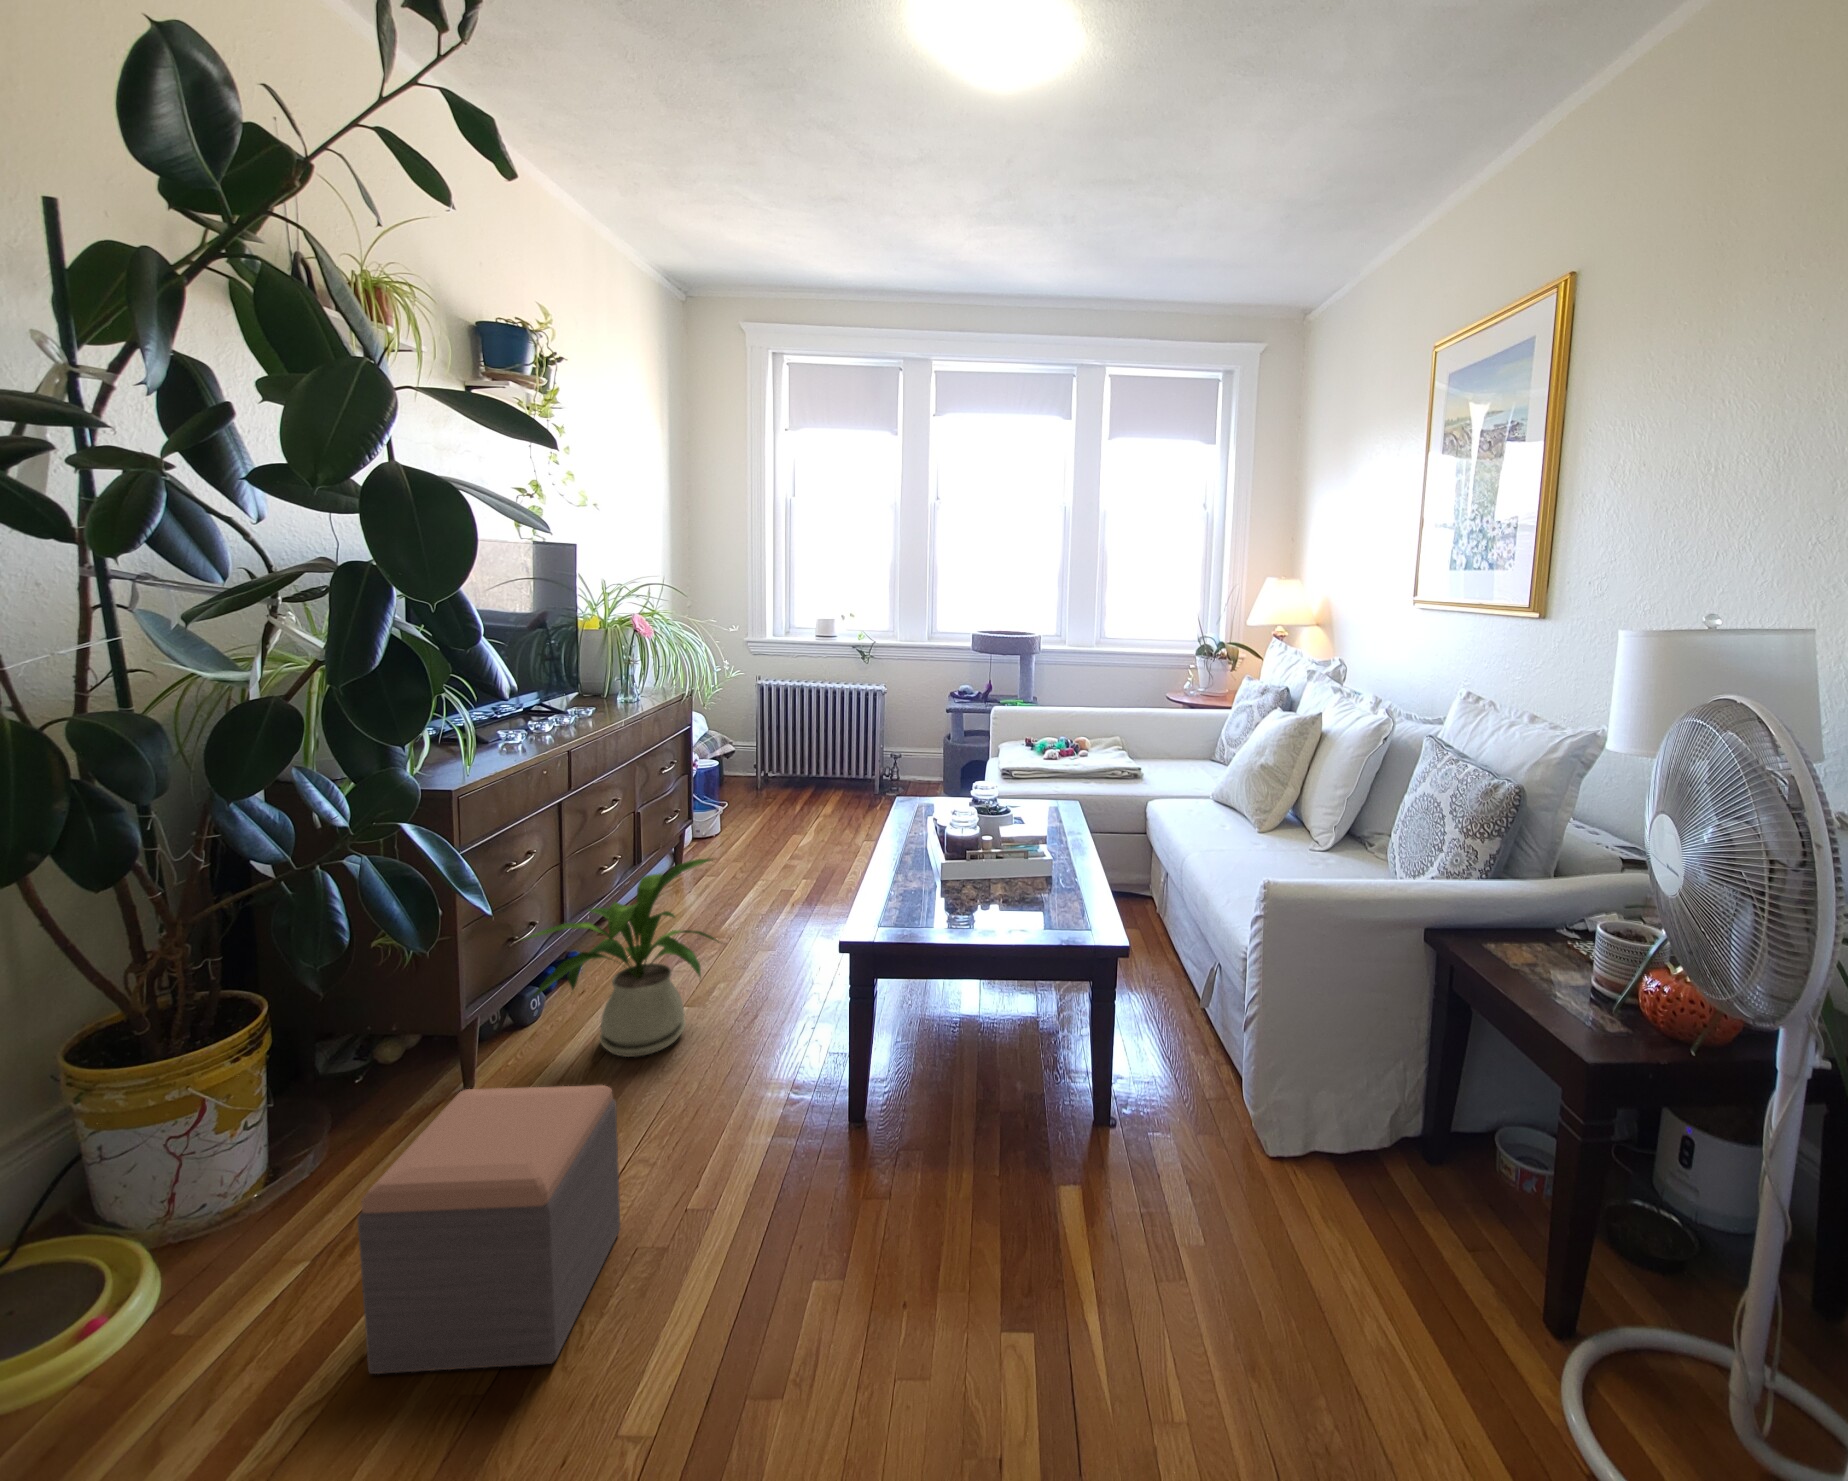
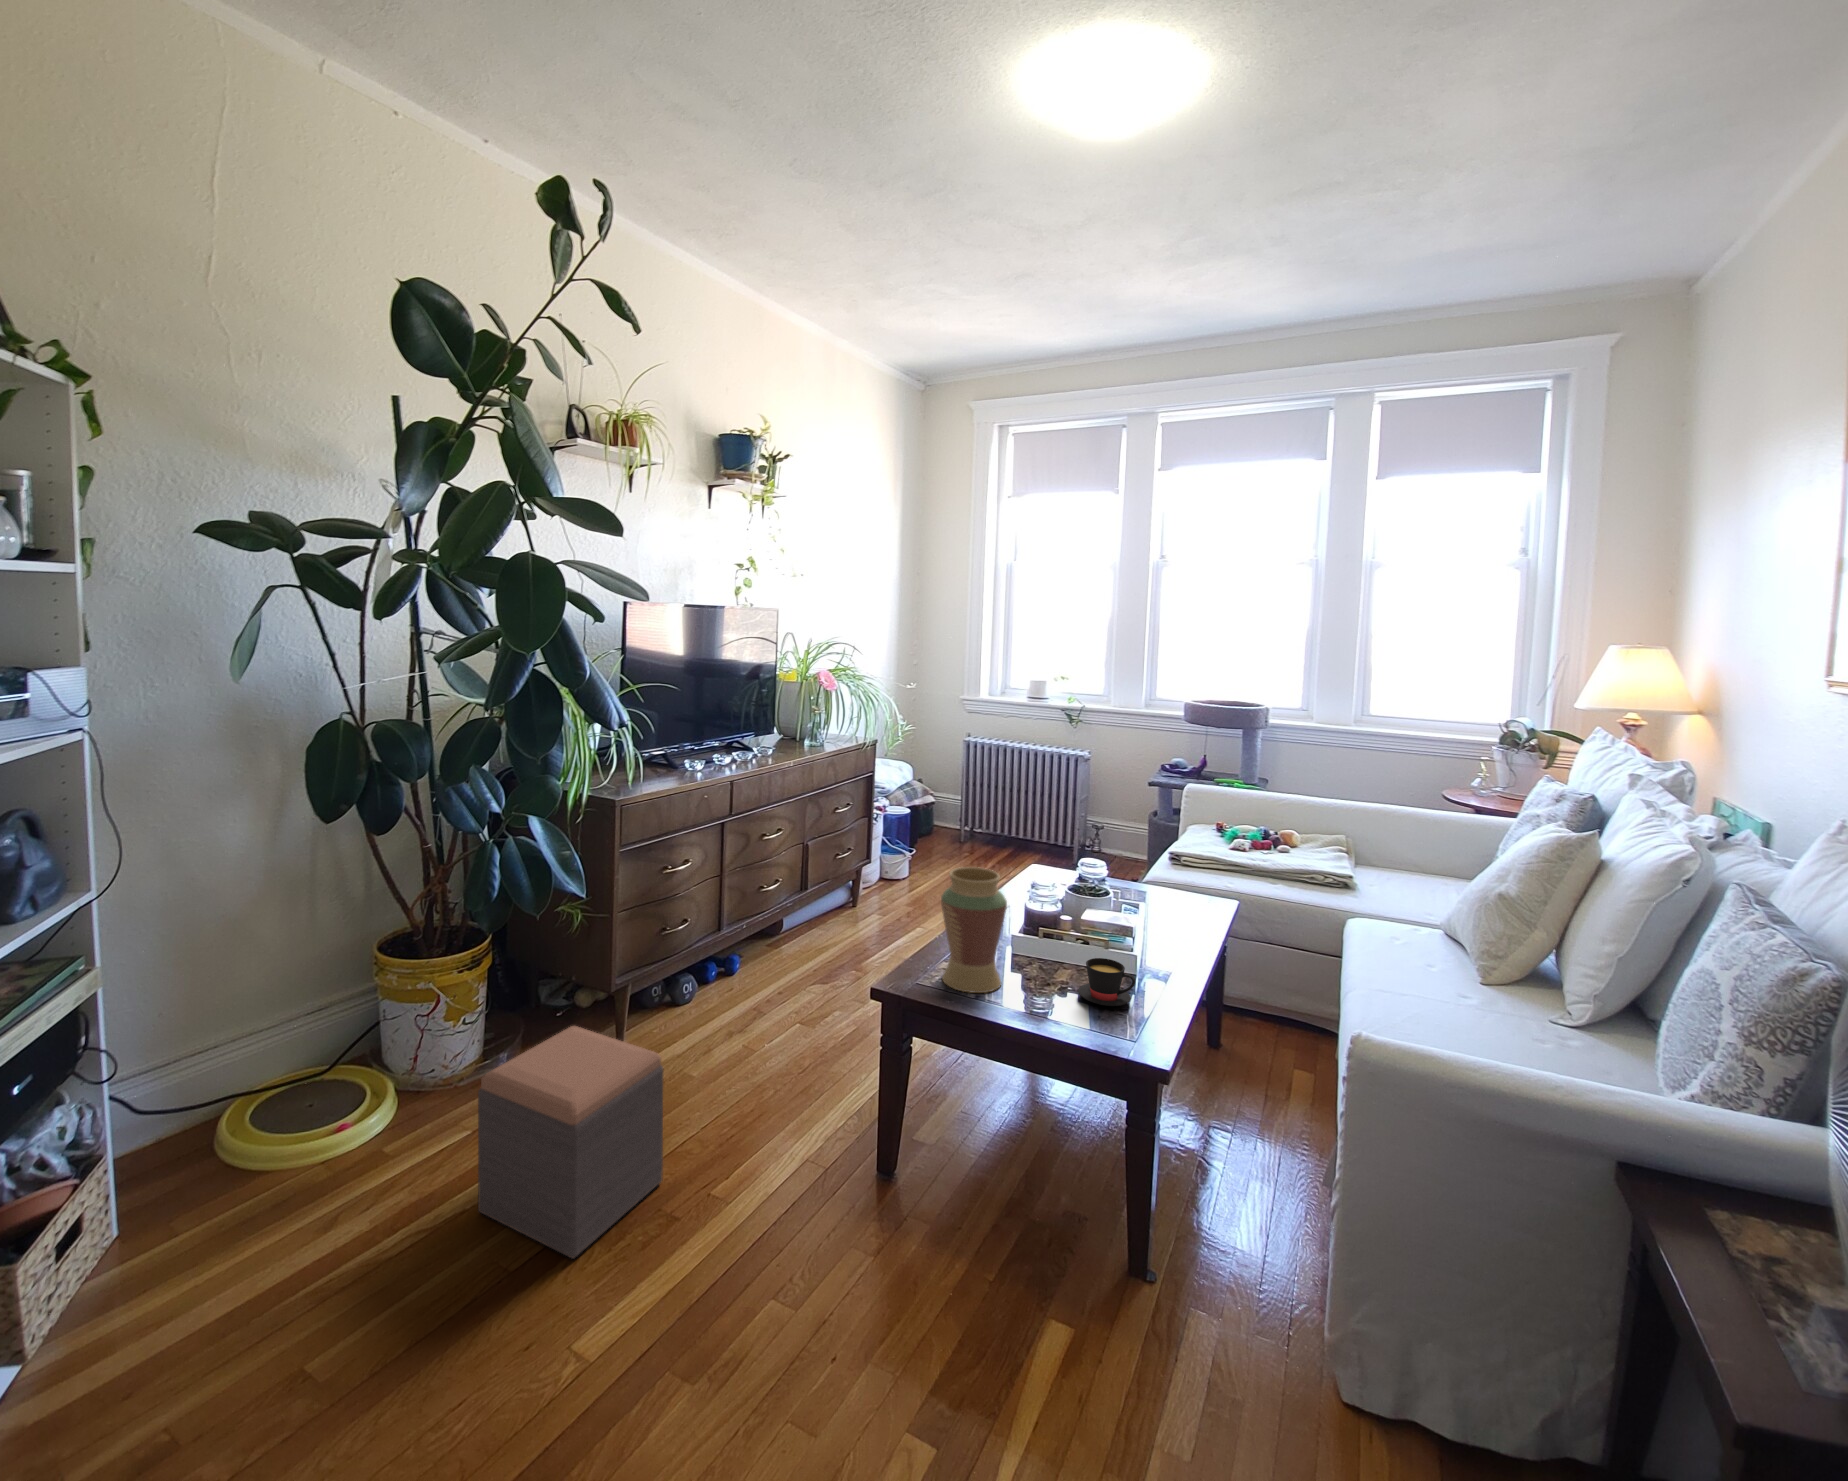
vase: none [897,806,962,927] -> present [941,867,1007,993]
house plant: present [522,859,719,1057] -> none [666,887,834,1051]
teacup: none [1025,868,1074,910] -> present [1078,958,1135,1006]

